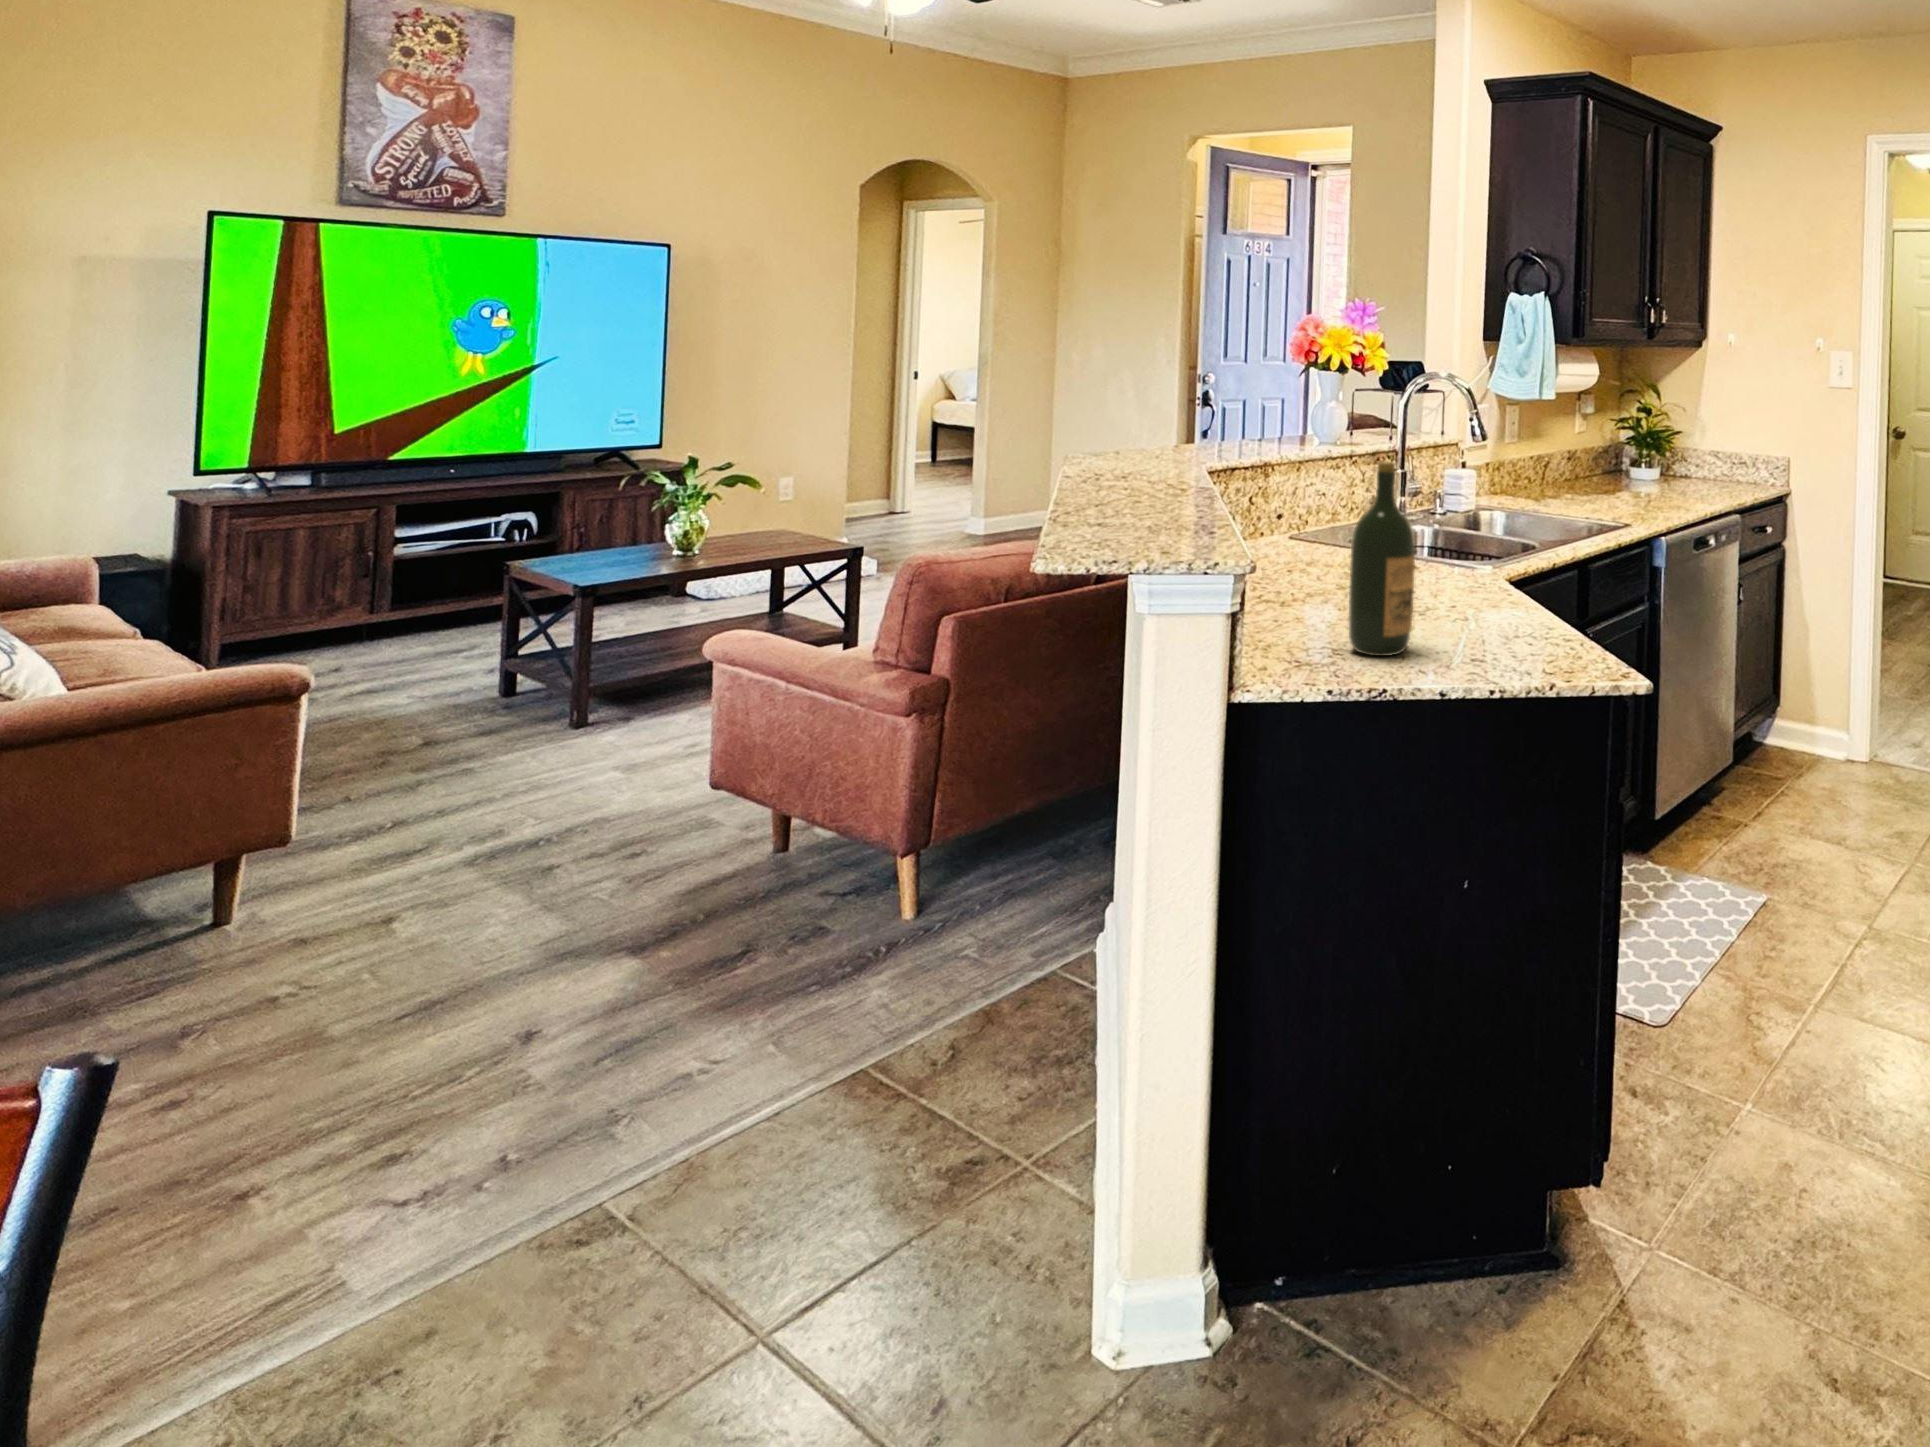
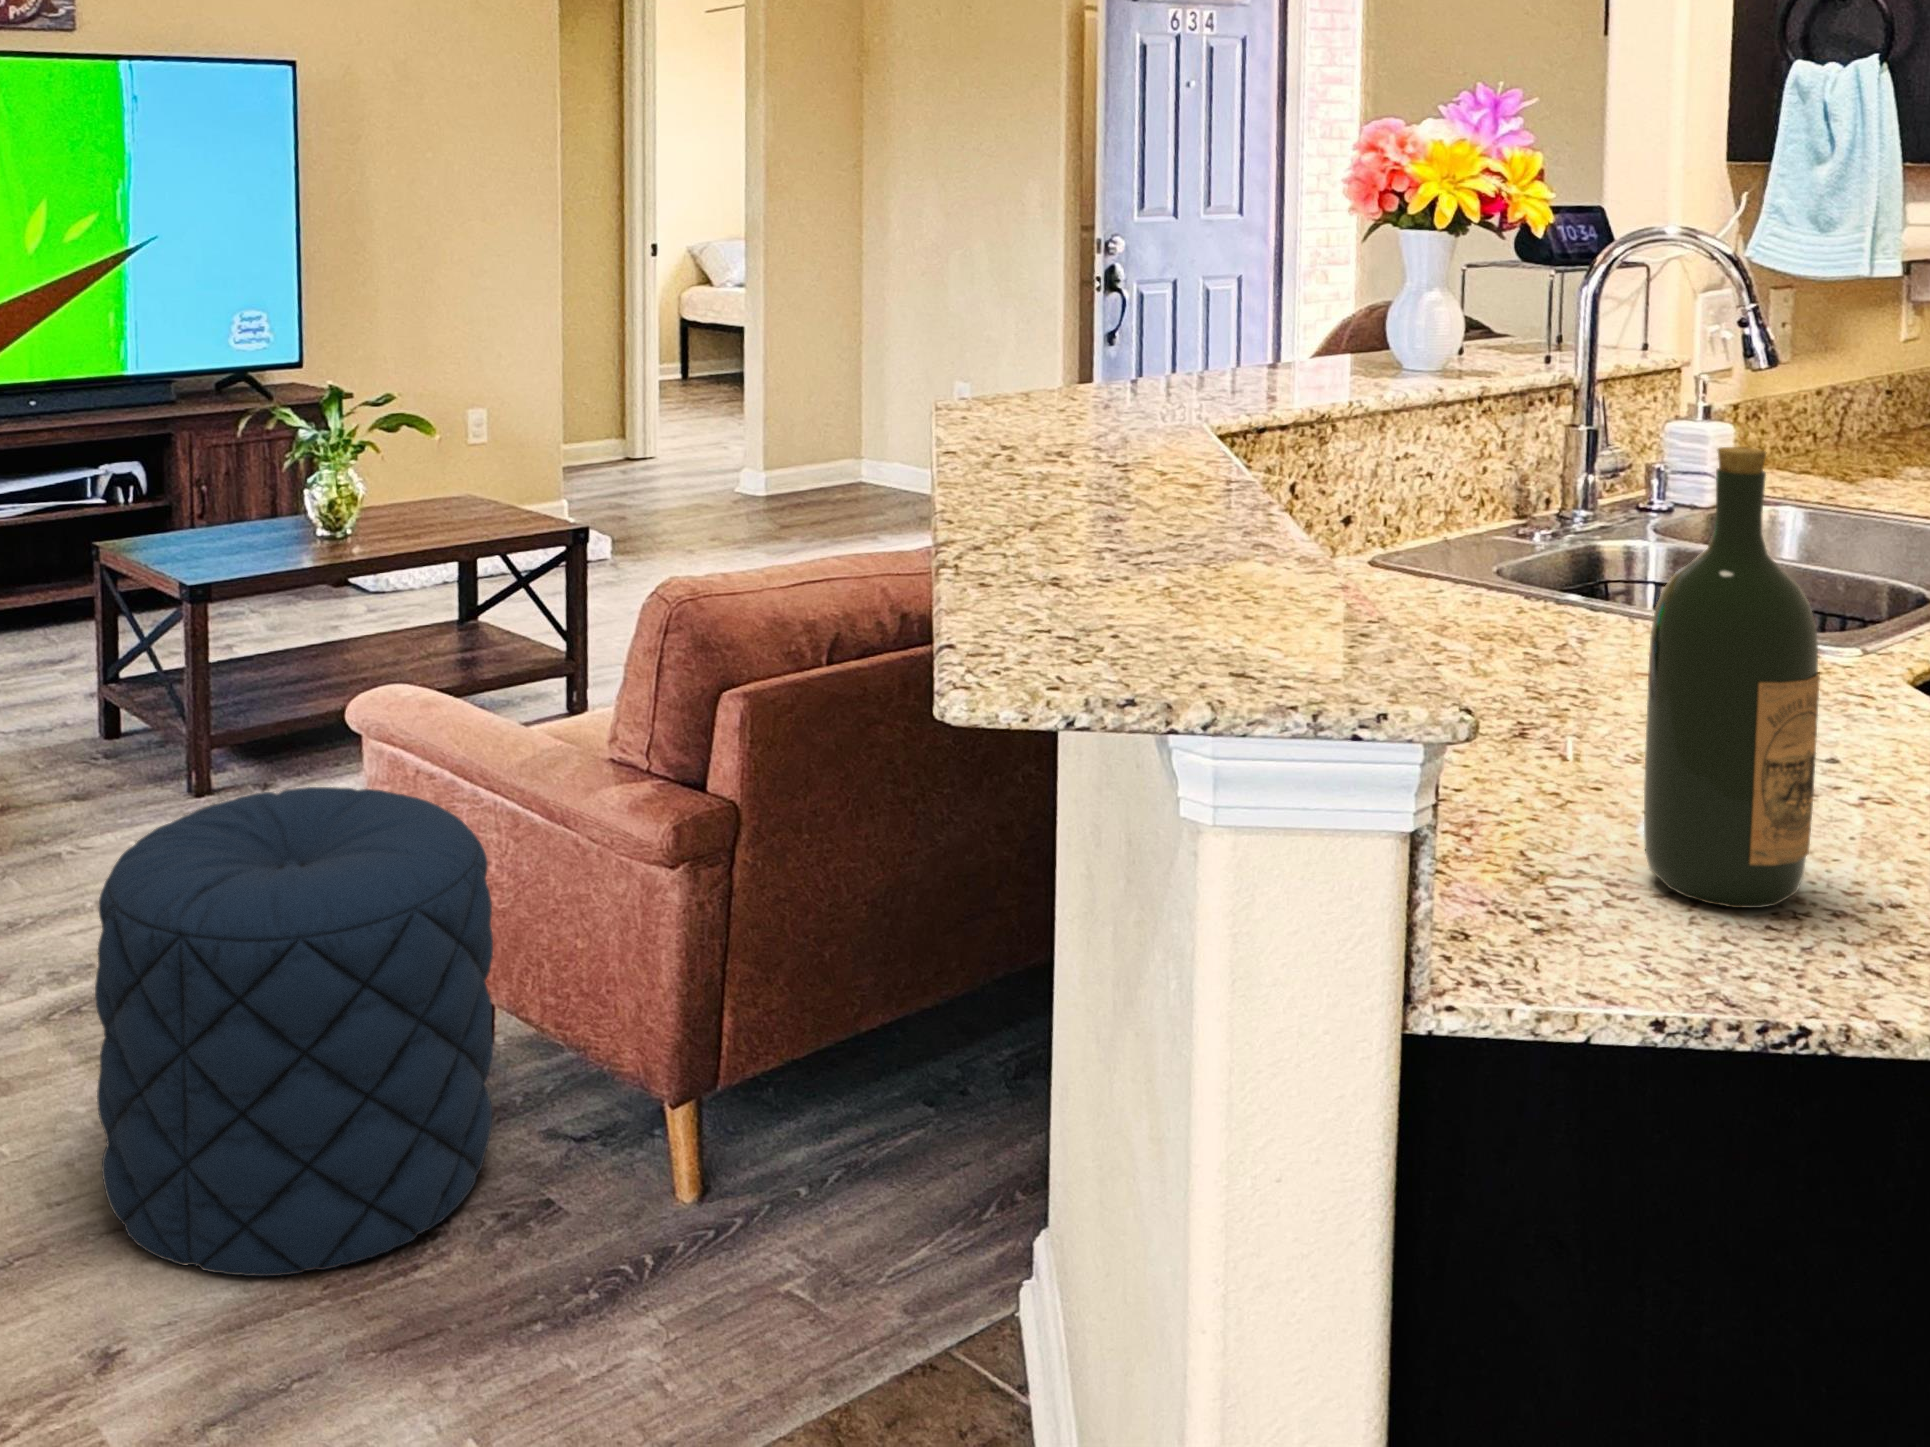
pouf: none [523,691,793,981] -> present [95,787,493,1276]

